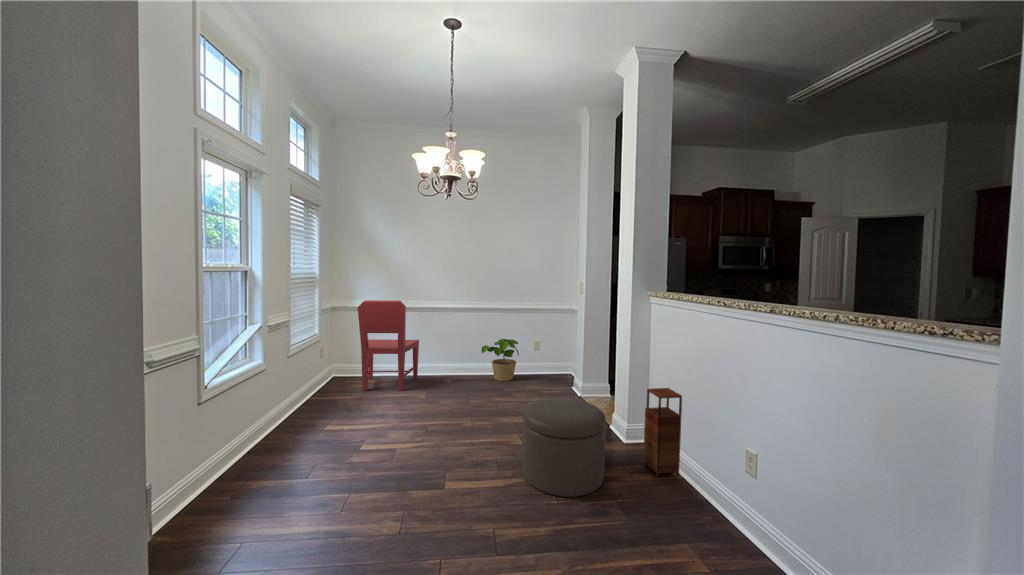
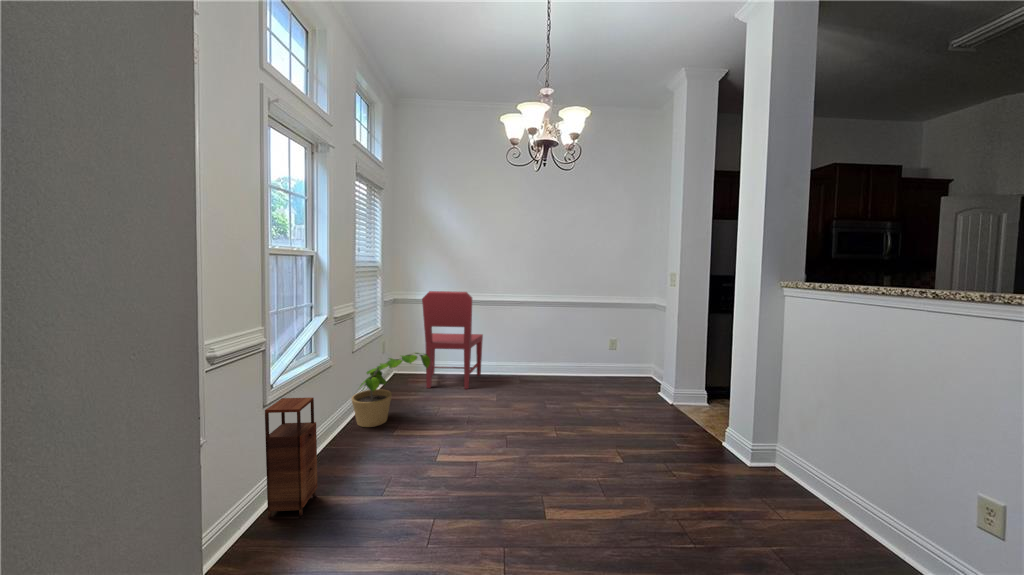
potted plant: present [482,339,519,381] -> present [352,353,430,427]
storage cabinet: present [643,388,682,478] -> present [265,398,318,518]
ottoman: present [522,398,606,497] -> none [636,409,753,542]

